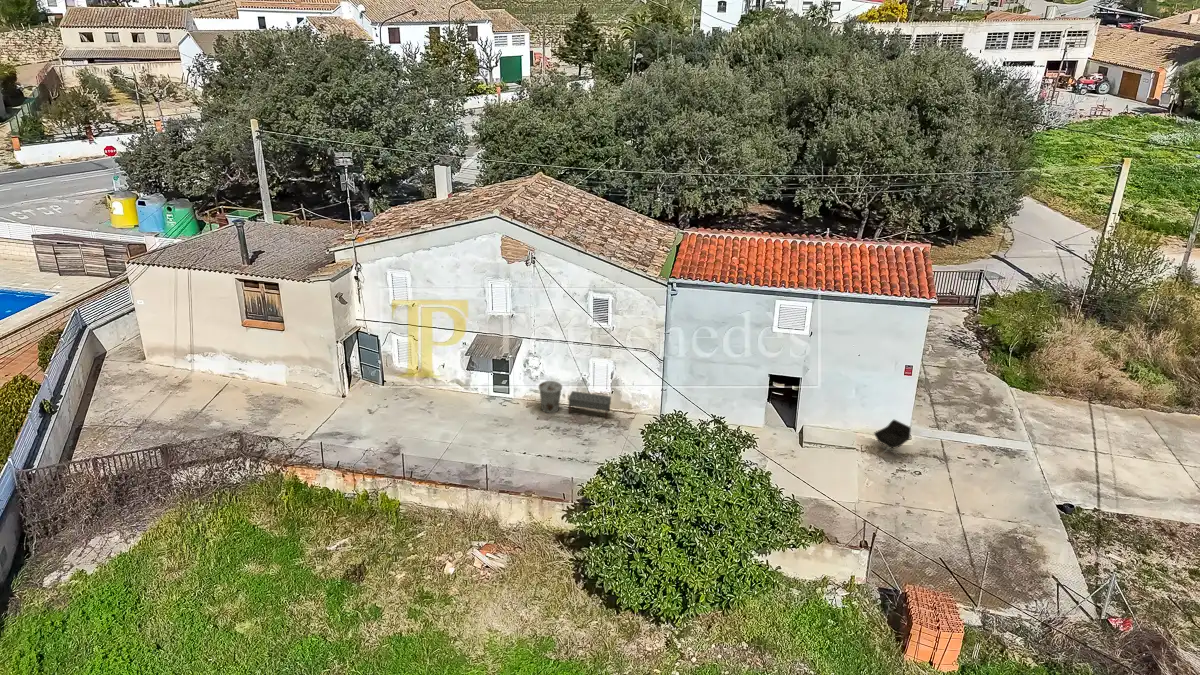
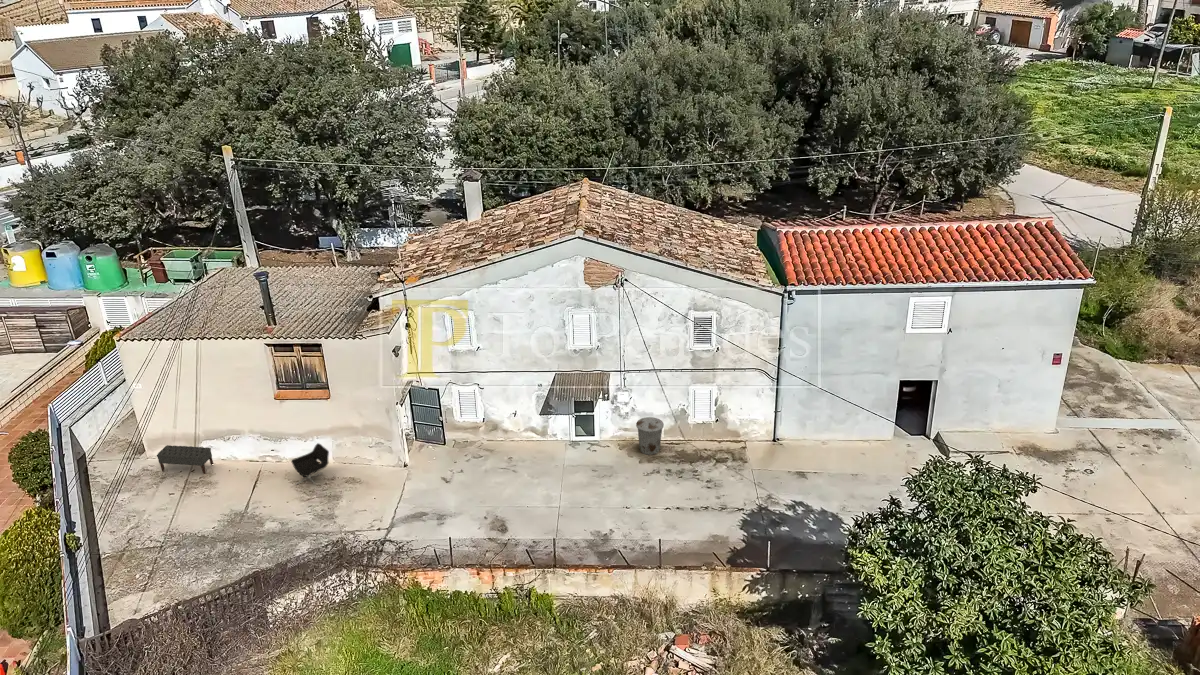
bench: present [568,391,611,418] -> present [157,445,213,474]
lounge chair: present [874,420,911,454] -> present [292,444,329,484]

